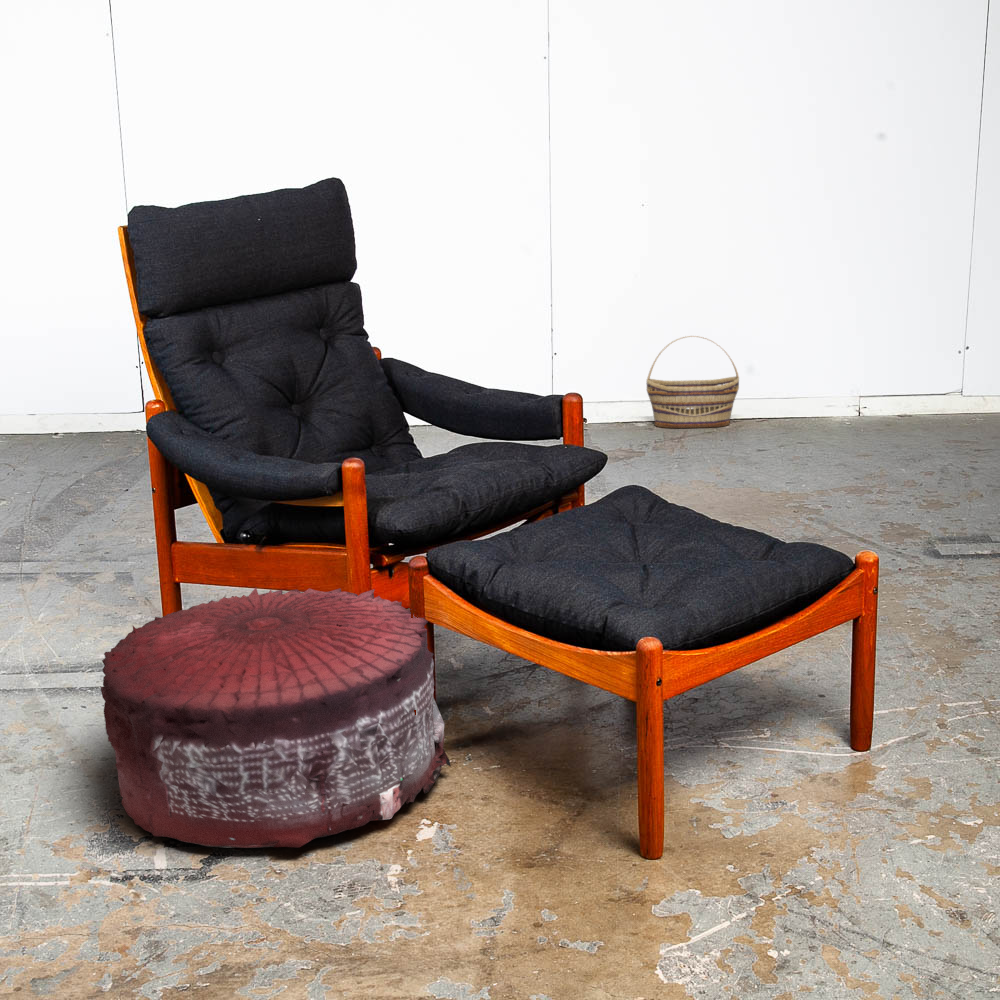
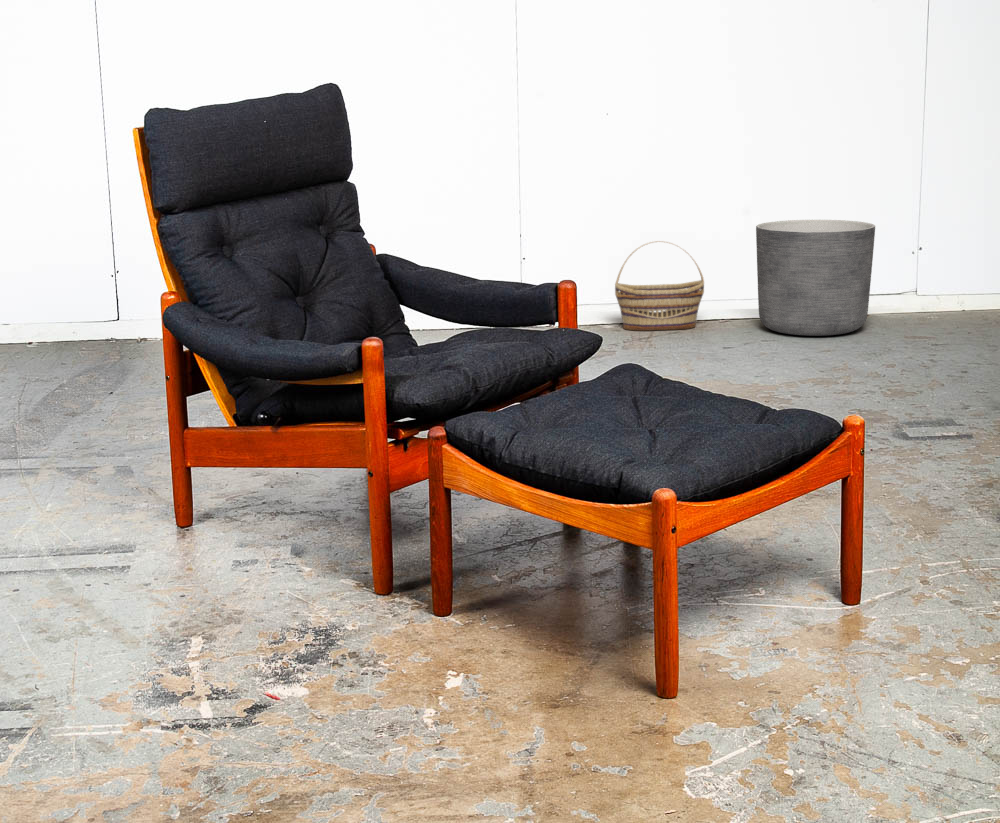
planter: none [794,315,918,436] -> present [756,220,875,336]
pouf: present [100,588,451,848] -> none [138,462,471,697]

